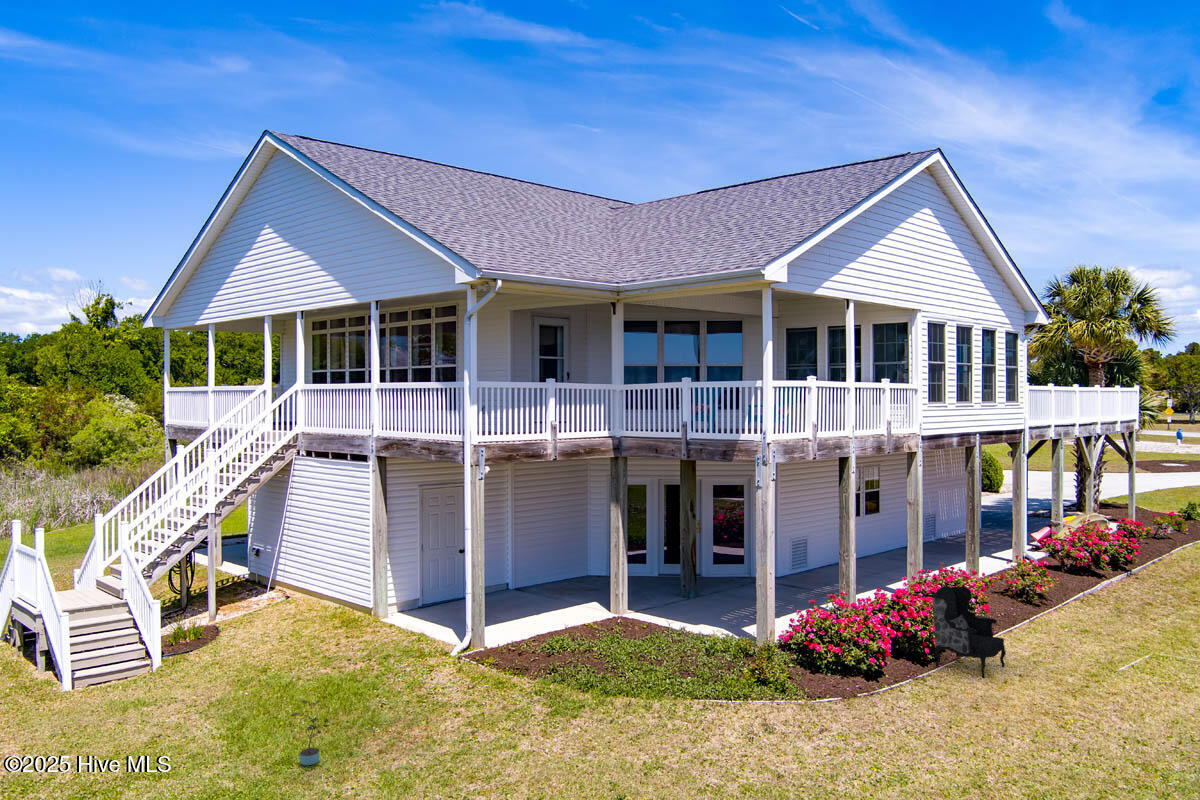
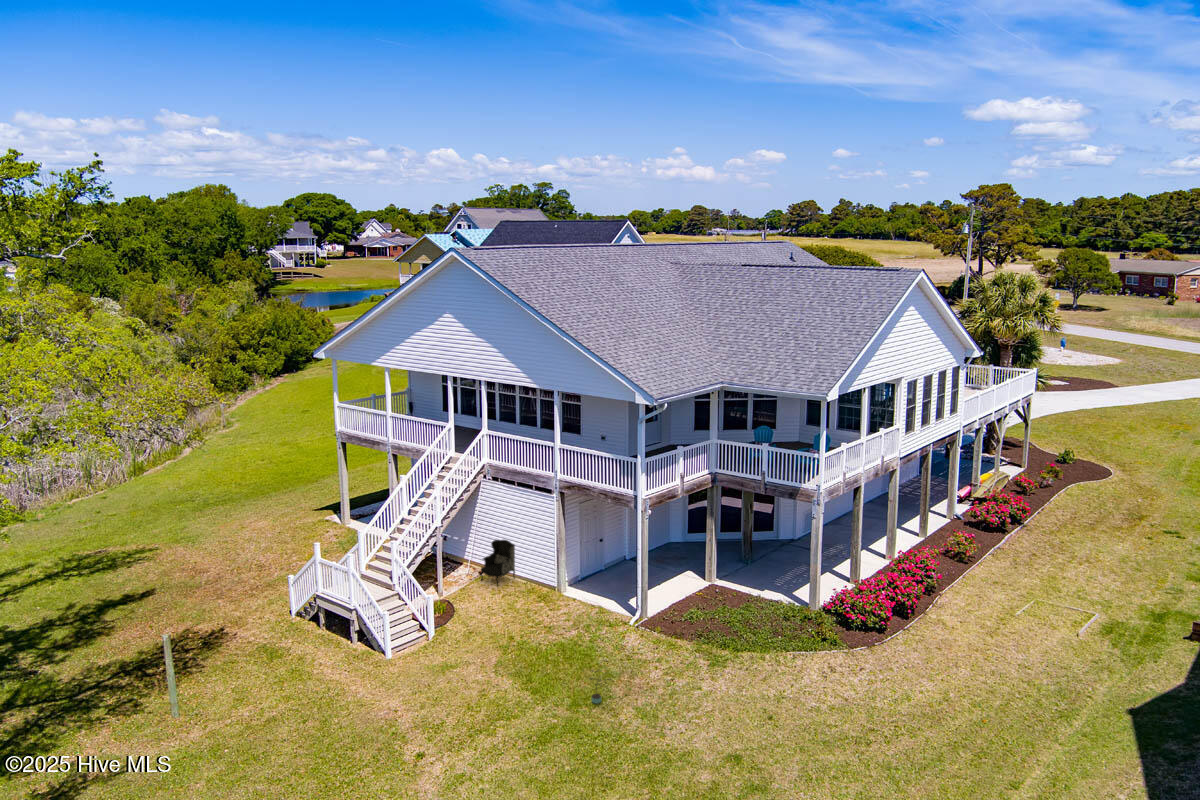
armchair: present [932,586,1006,678] -> present [480,540,515,586]

